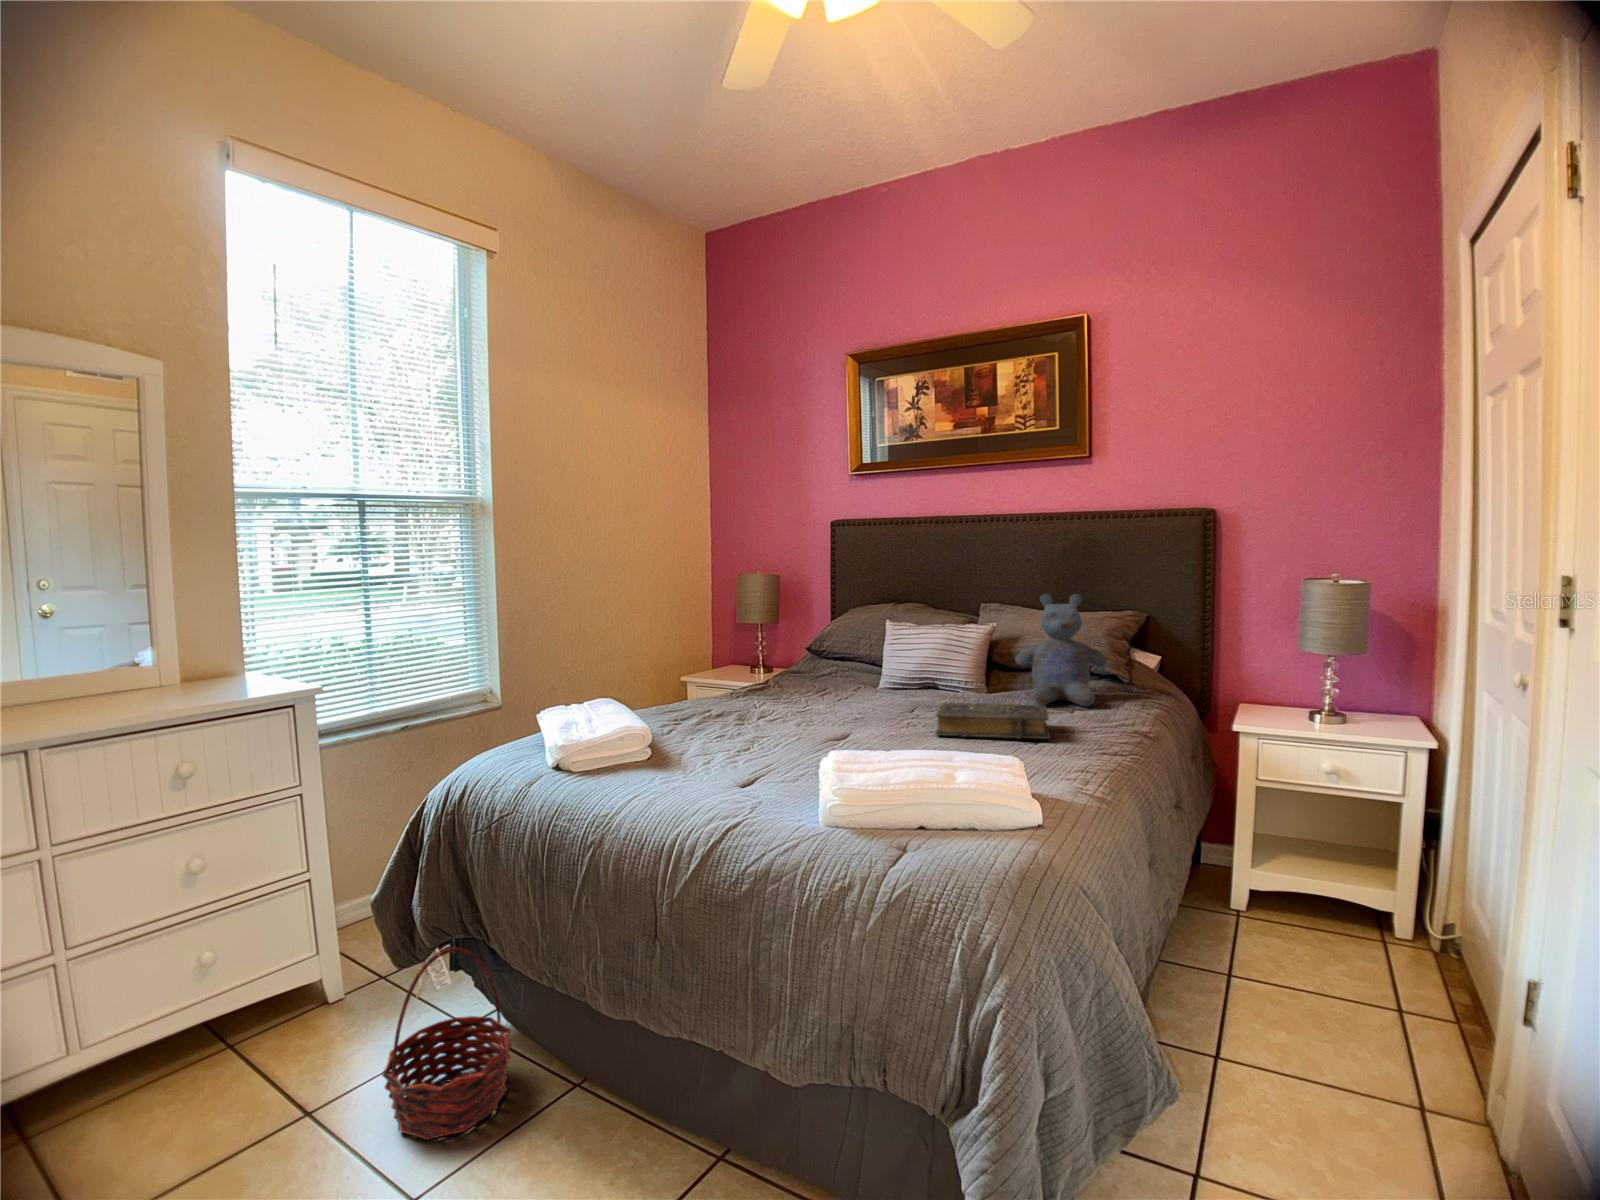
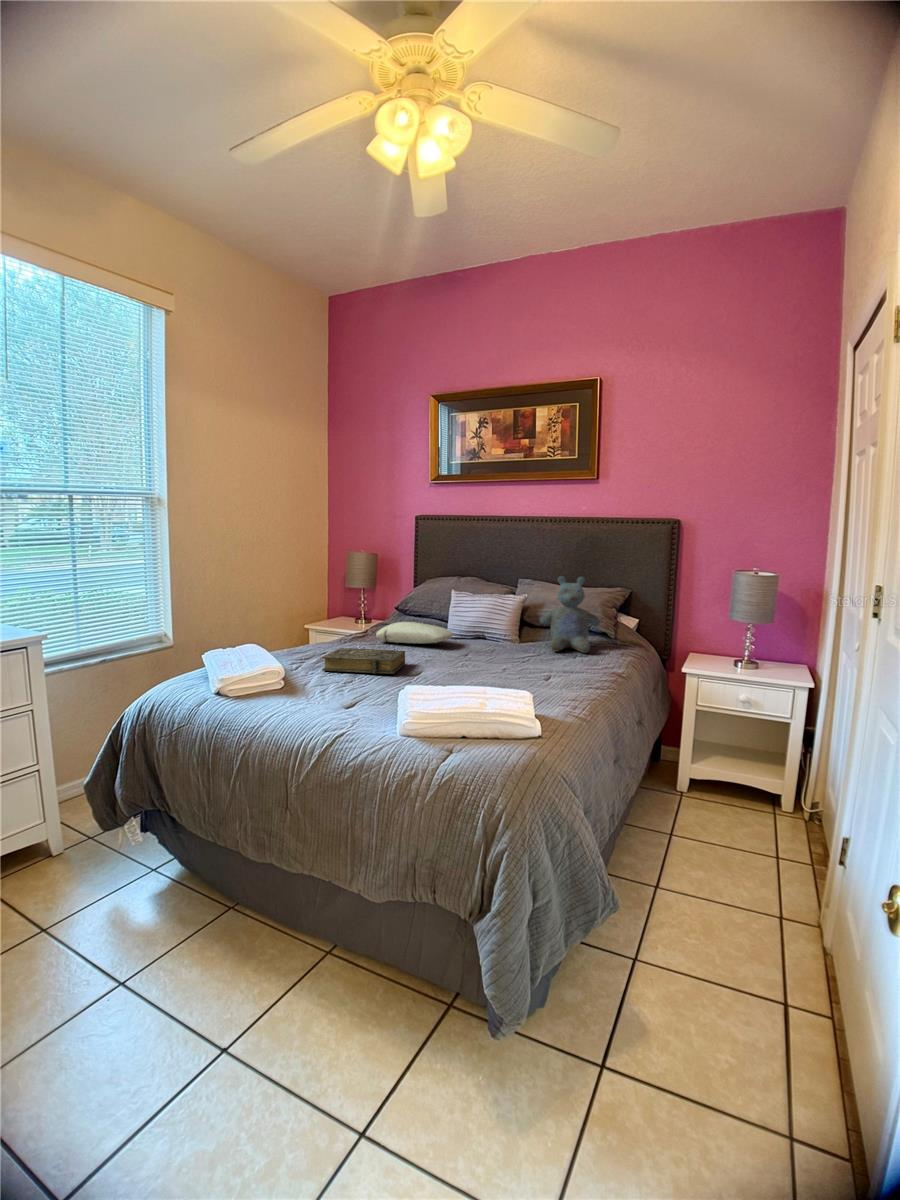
pillow: none [777,666,889,696] -> present [376,622,453,643]
book: present [936,703,1050,739] -> present [322,648,406,674]
basket: present [382,948,511,1139] -> none [94,817,186,945]

